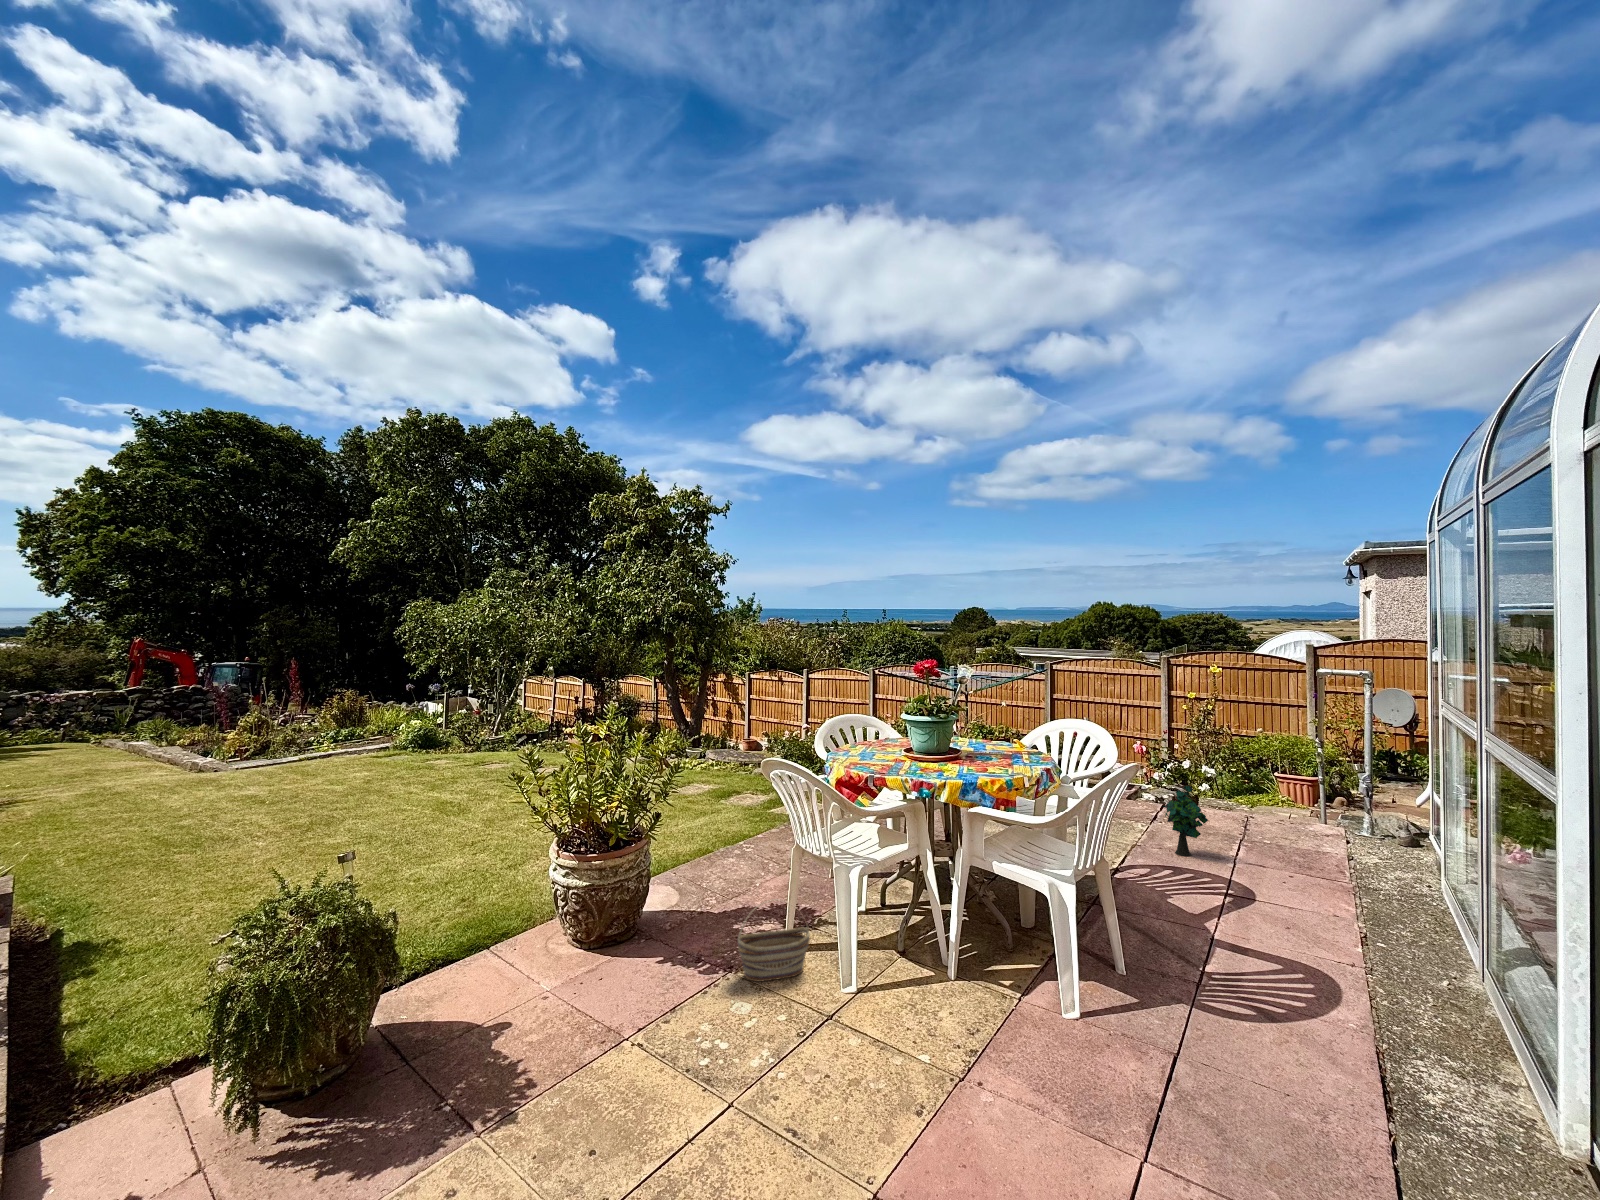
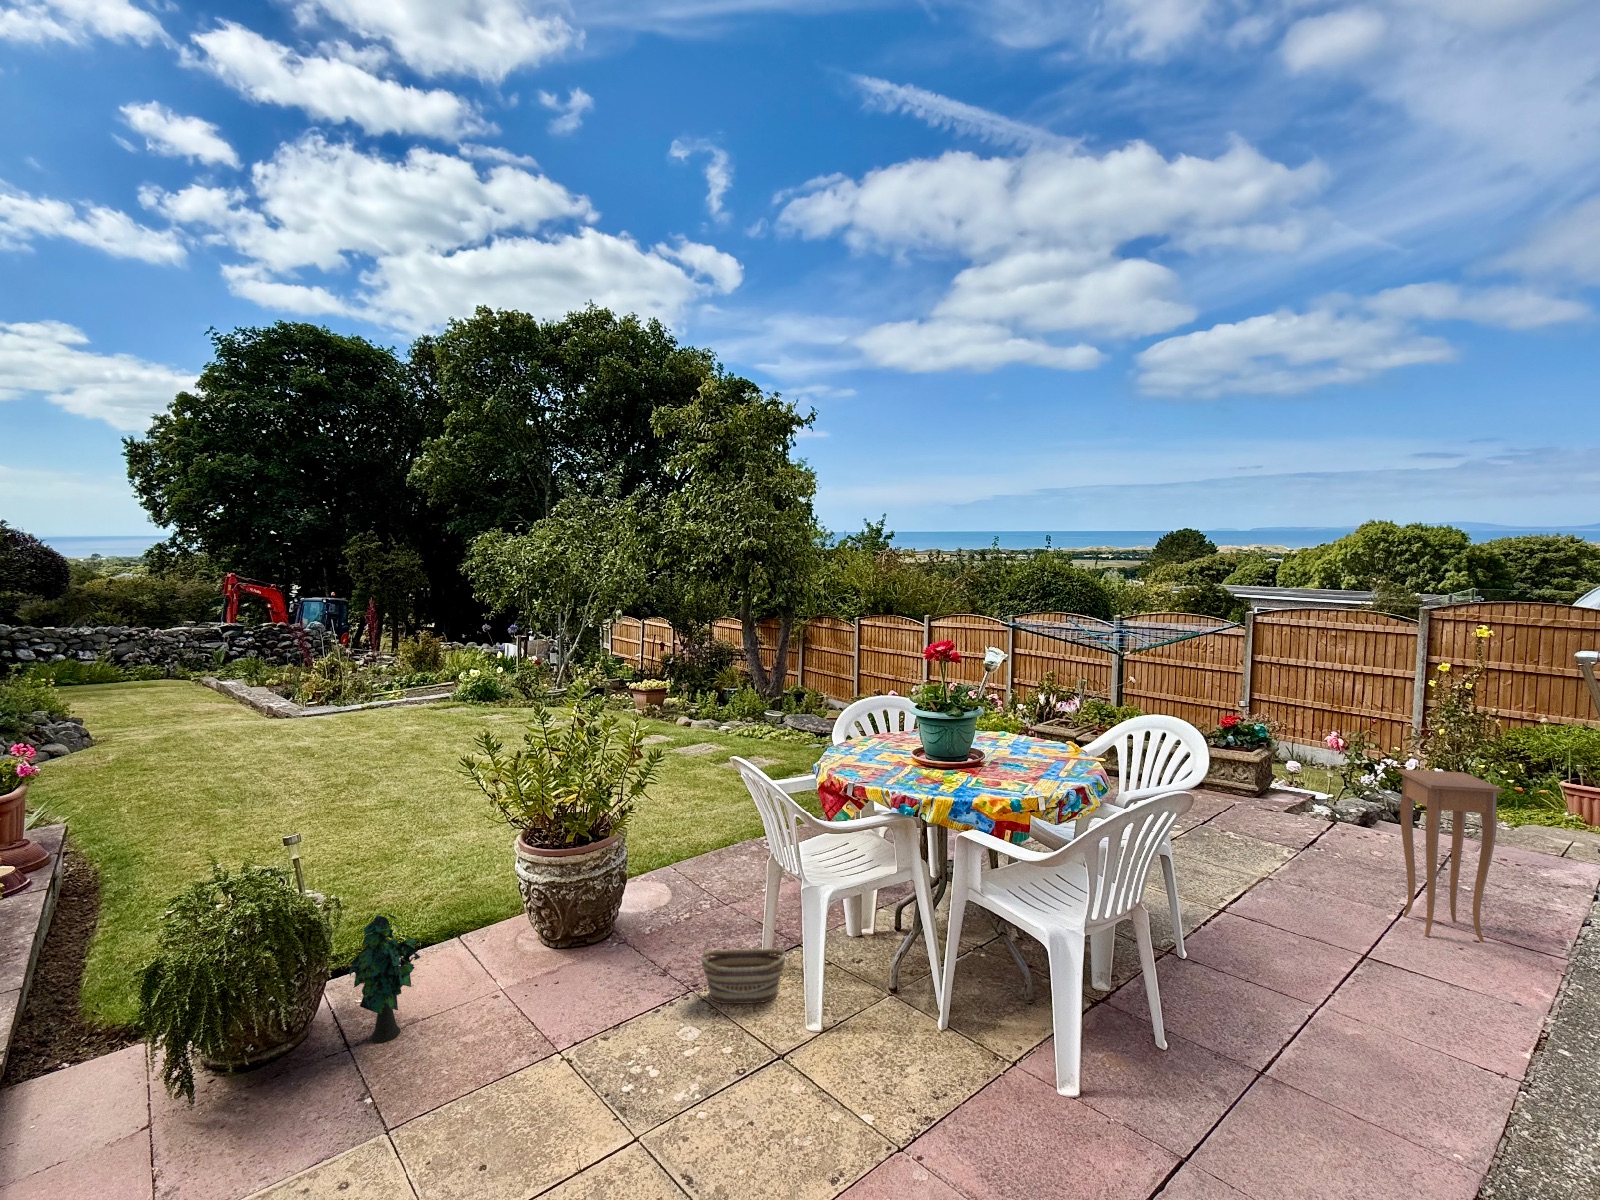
side table: none [1226,753,1300,877] -> present [1398,769,1504,942]
decorative plant: present [1161,786,1208,856] -> present [349,914,420,1043]

